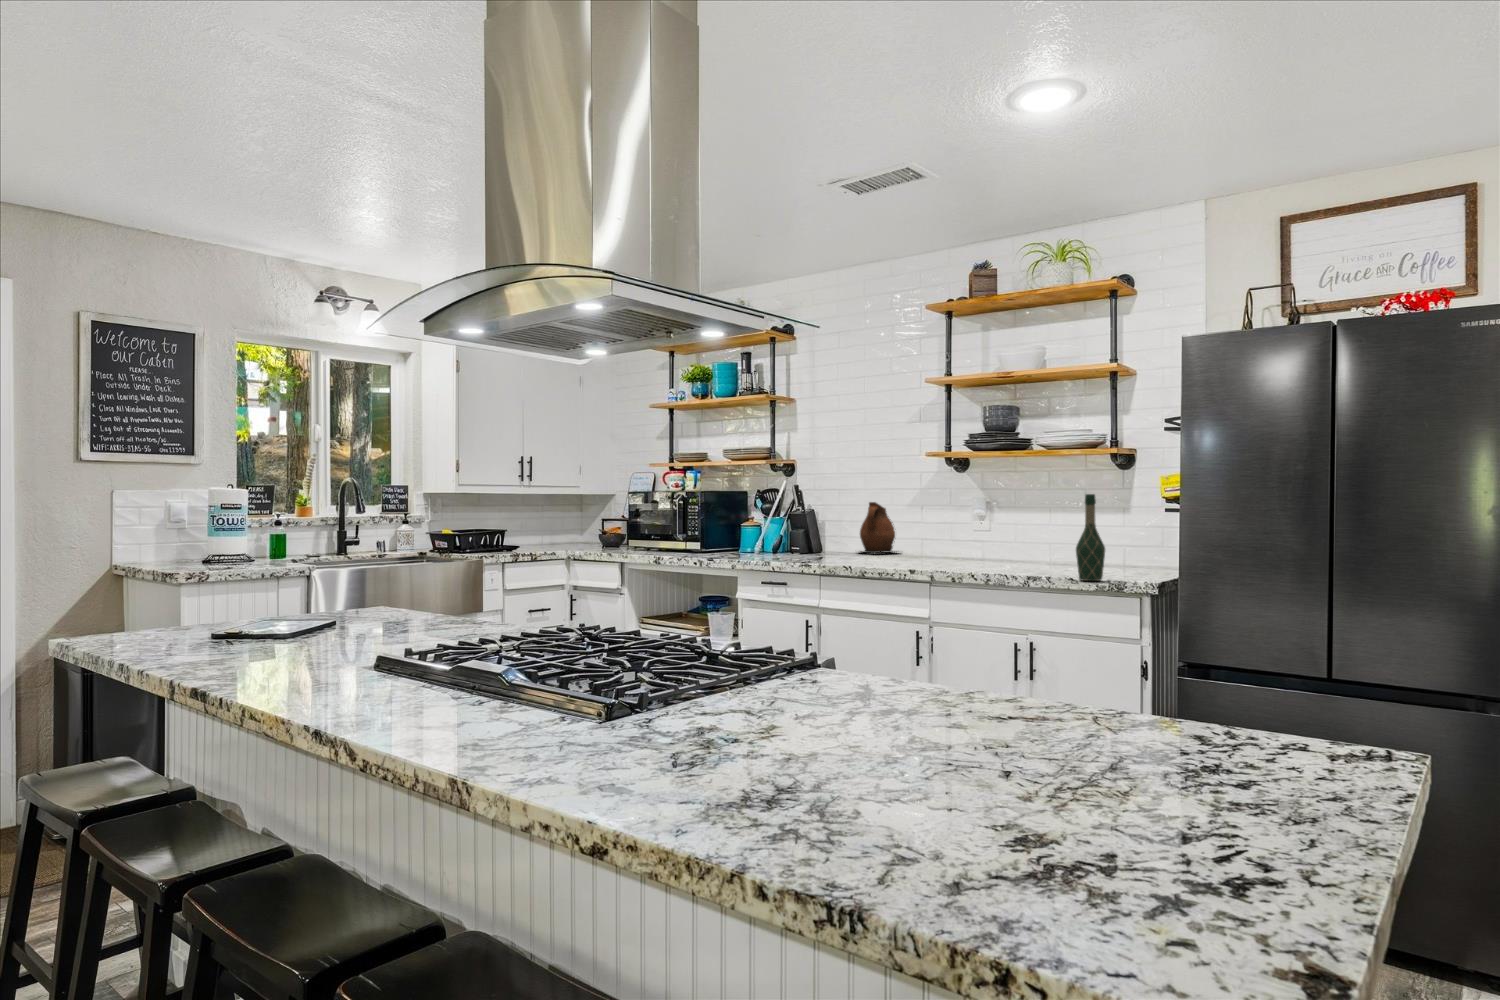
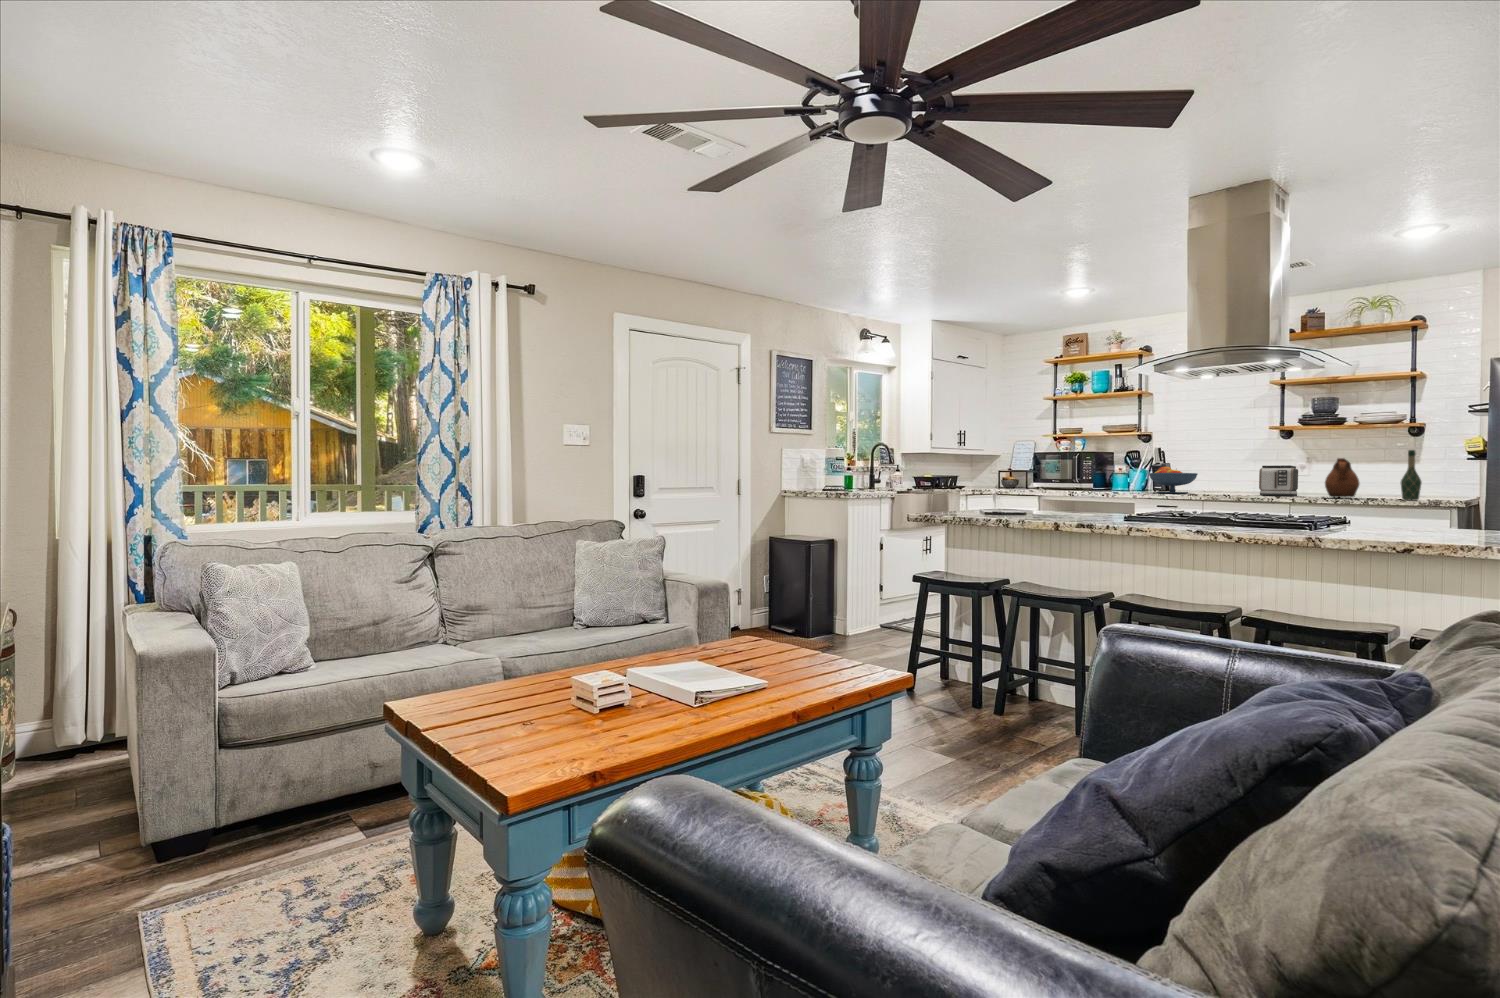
ceramic pitcher: present [860,502,895,553] -> present [1325,458,1359,498]
fruit bowl: none [755,515,825,560] -> present [1149,467,1198,494]
toaster: none [901,515,966,565] -> present [1259,465,1298,496]

